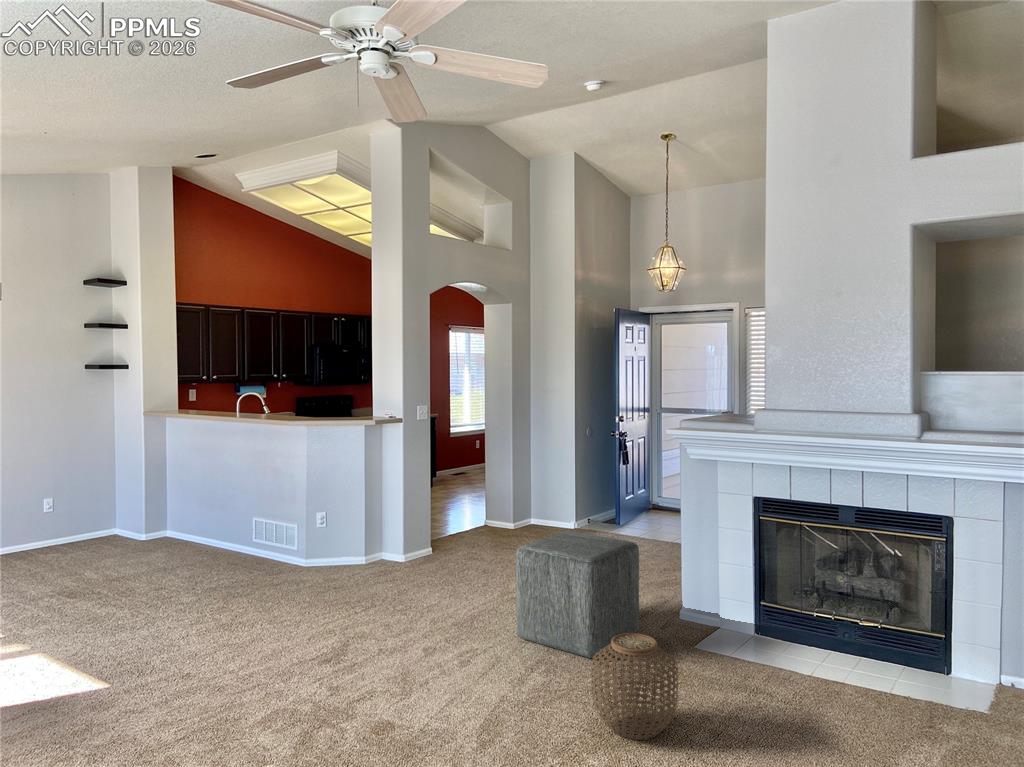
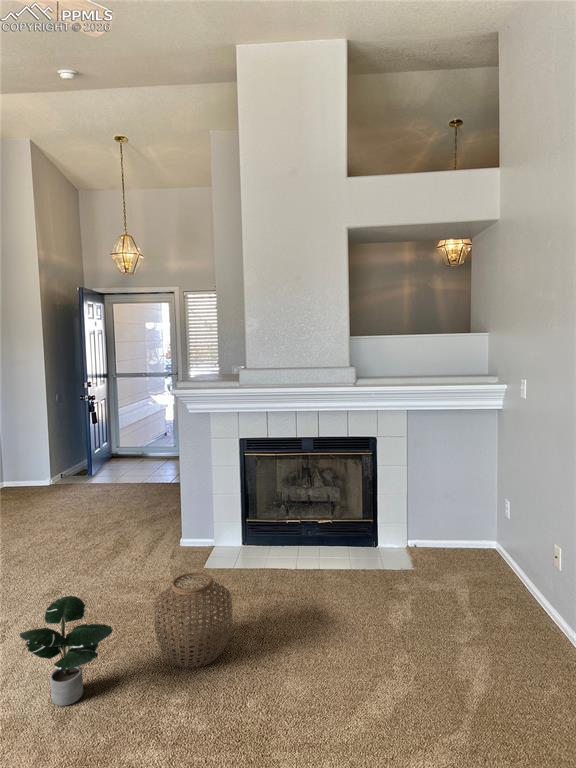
ottoman: present [516,531,639,658] -> none [39,491,156,602]
potted plant: none [459,625,543,730] -> present [19,596,113,706]

